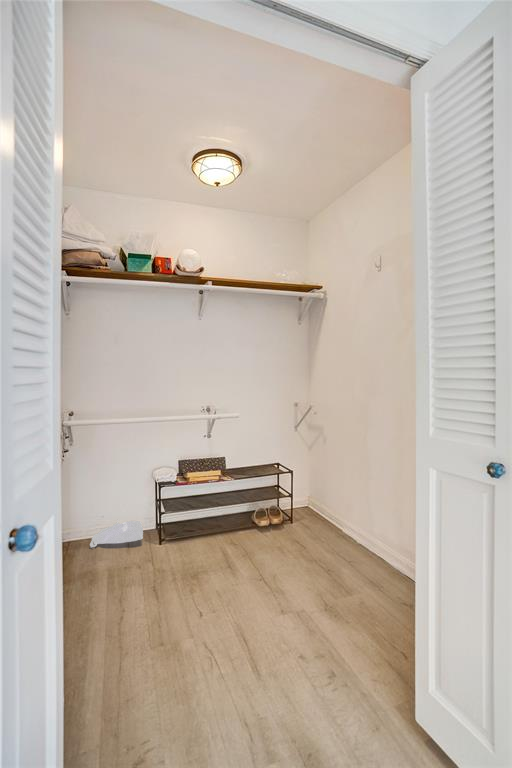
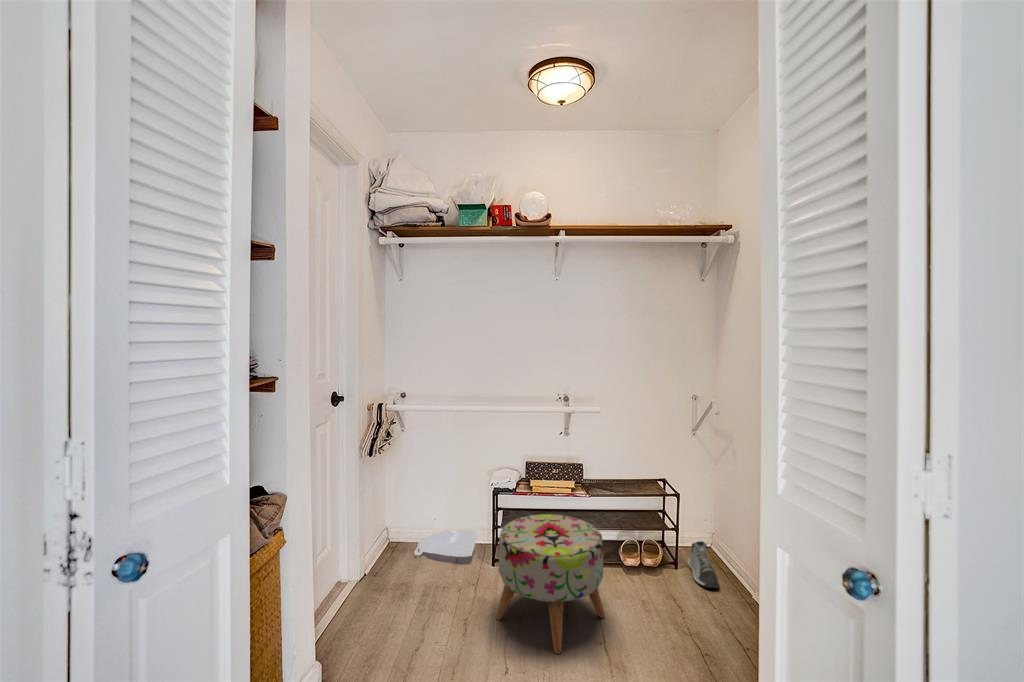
ottoman: none [178,493,257,587] -> present [496,514,605,654]
sneaker: none [298,502,321,530] -> present [688,541,719,588]

